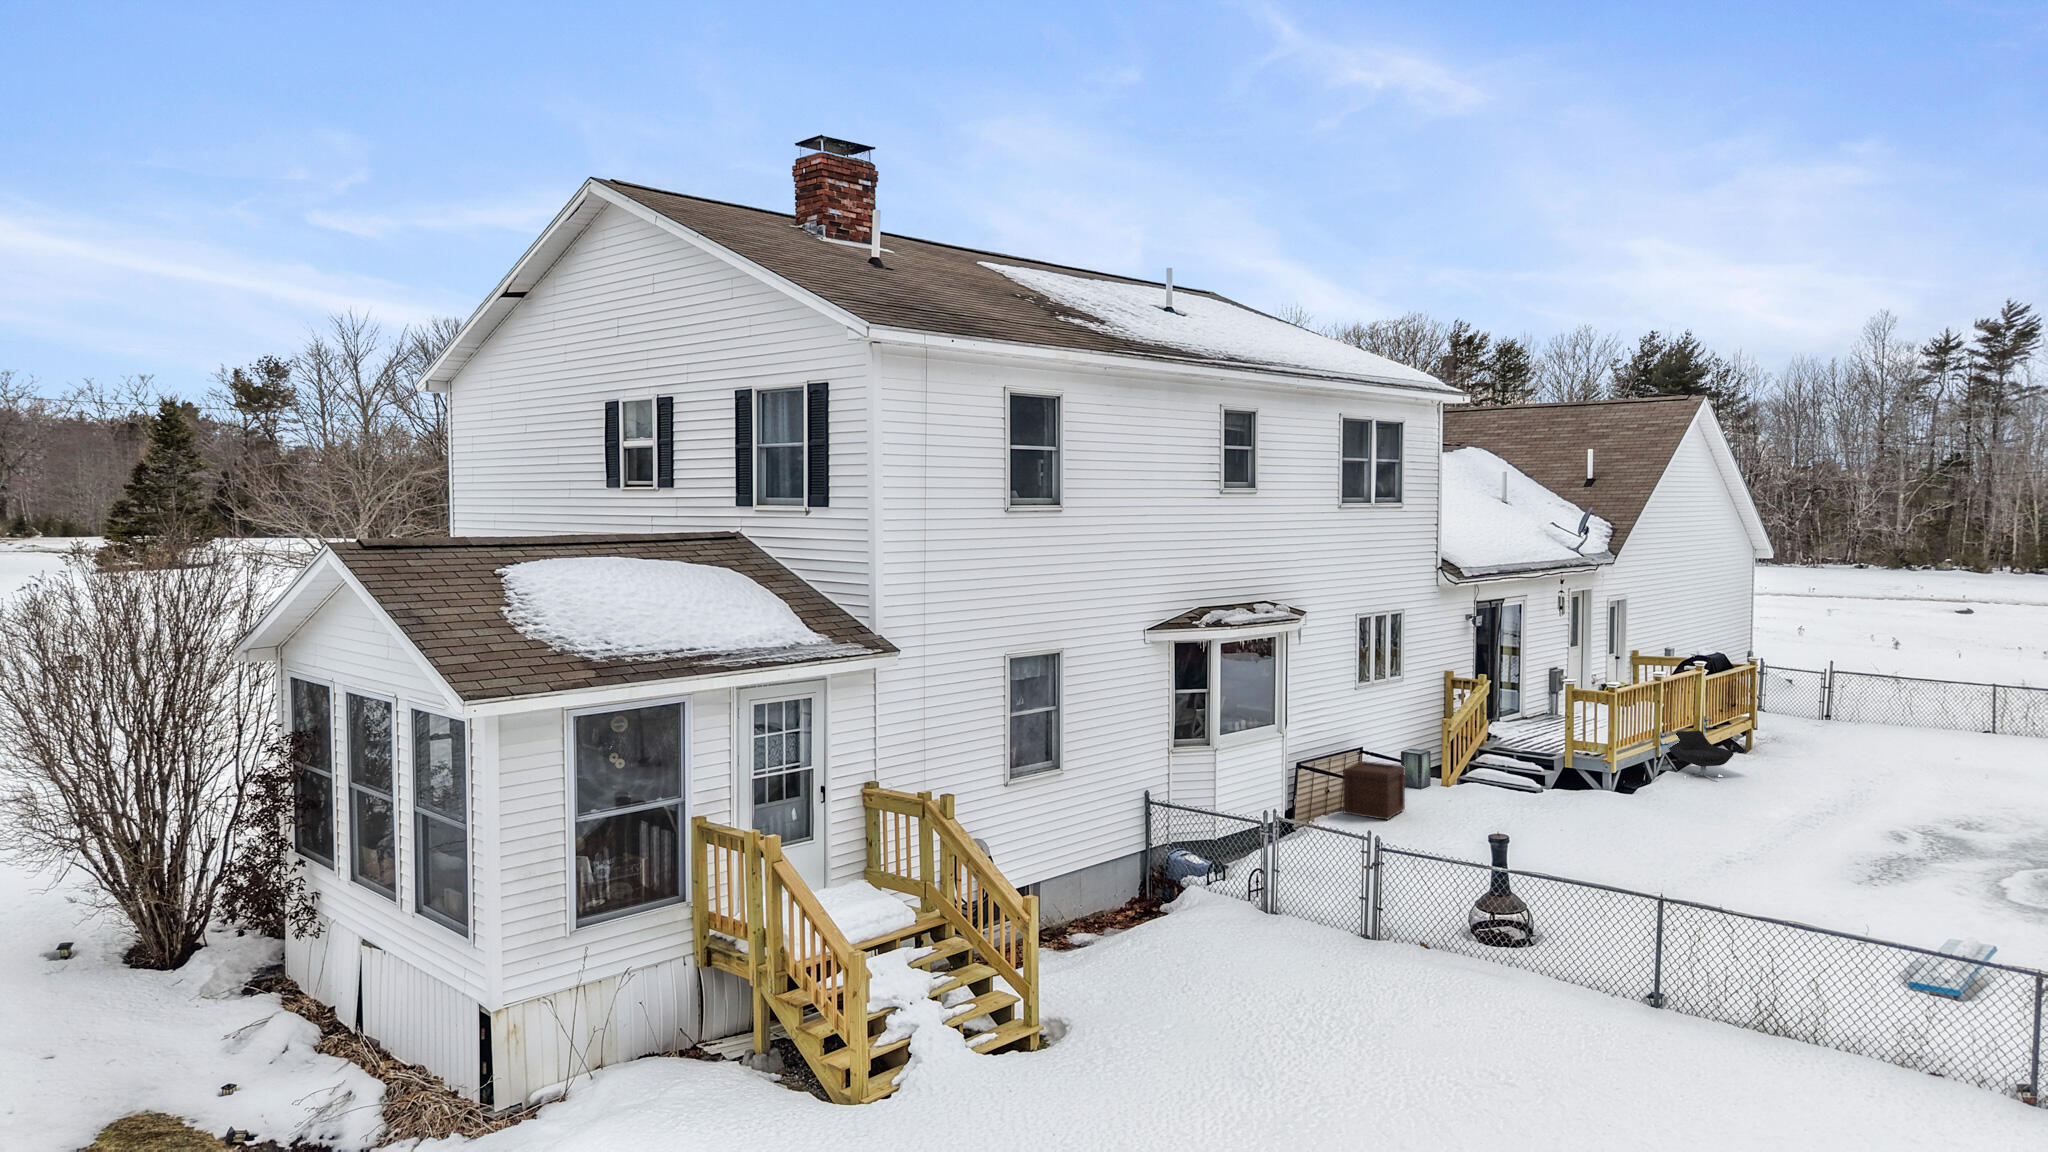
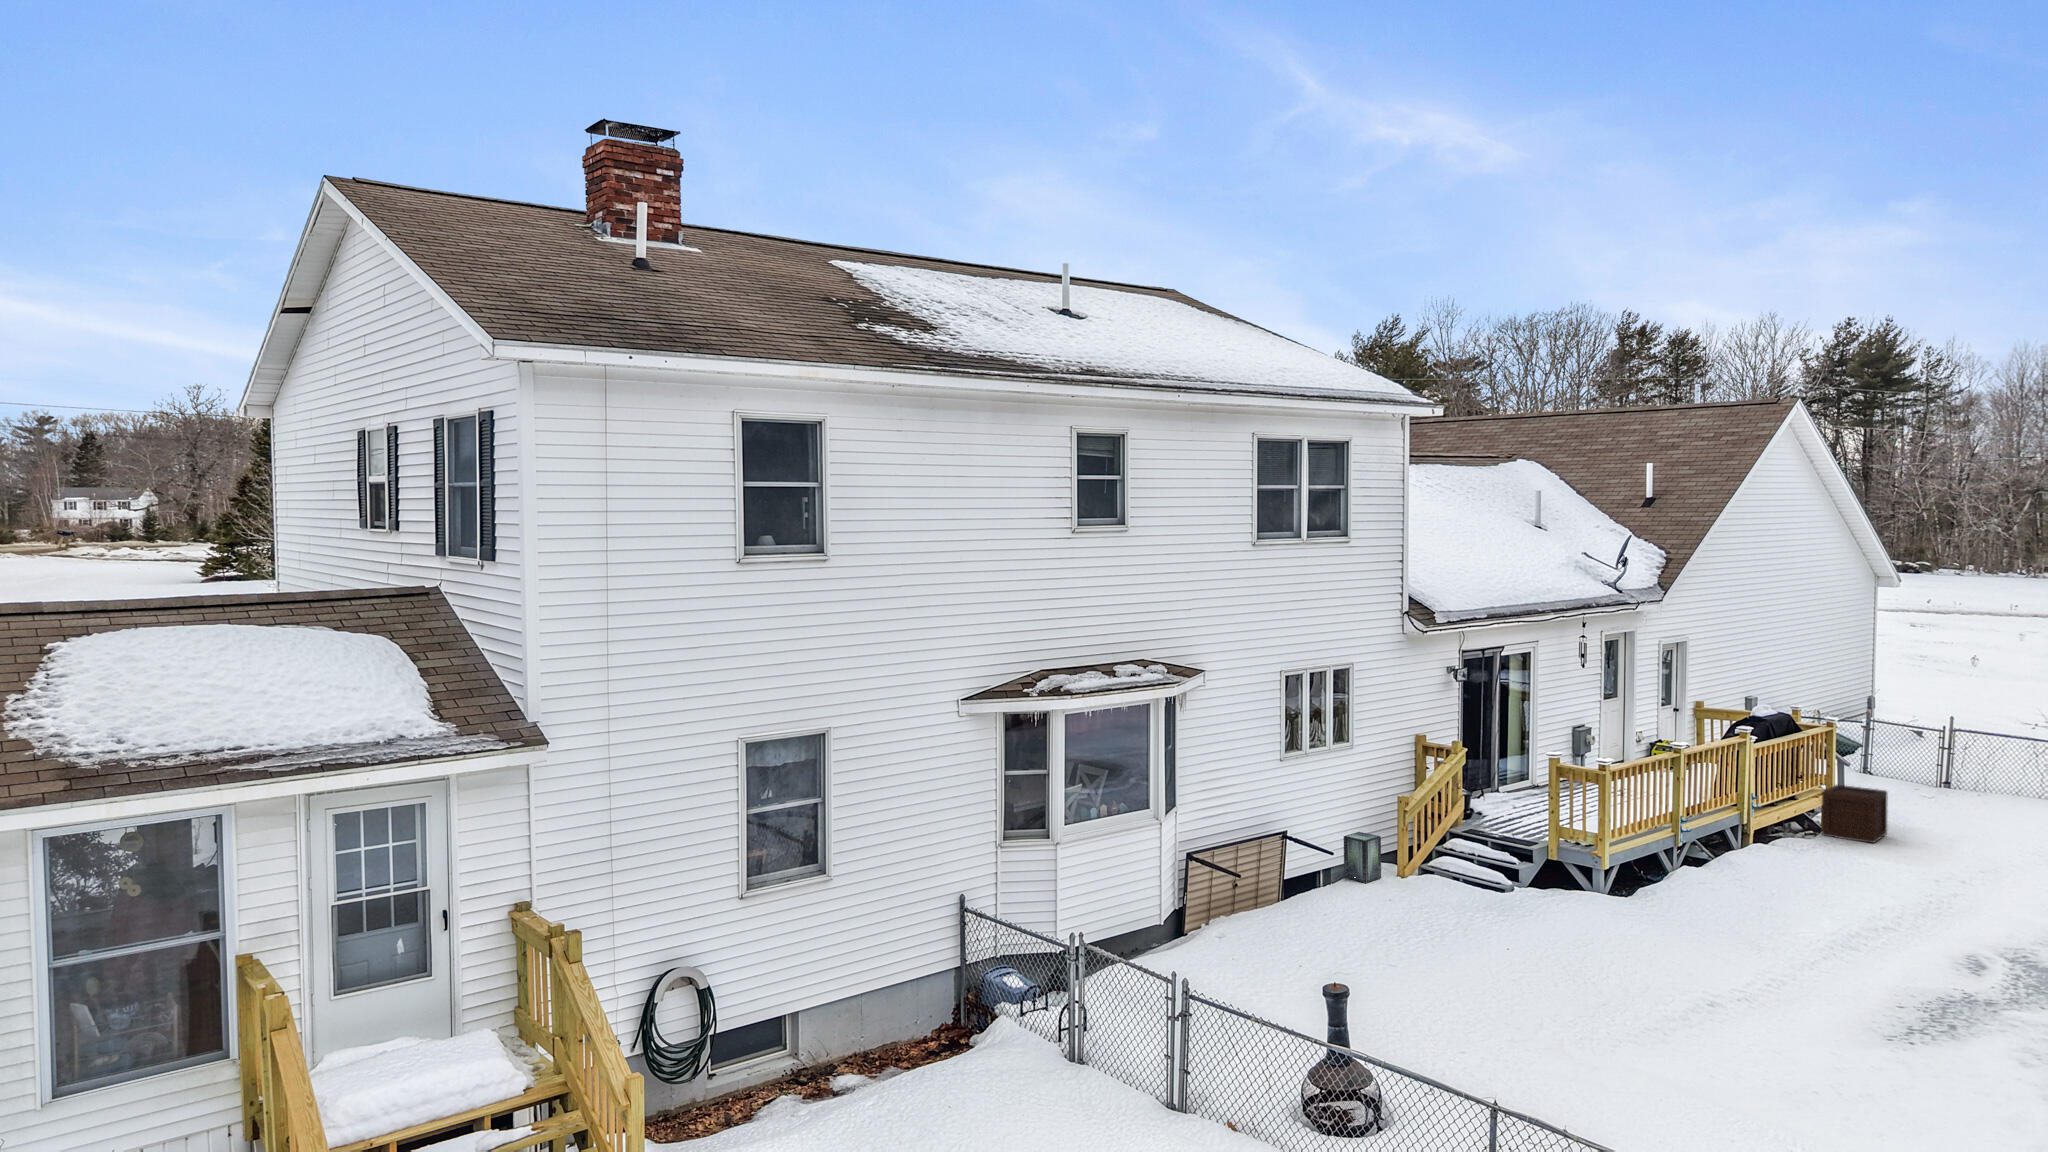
lounge chair: present [1669,730,1734,781] -> none [1698,815,1779,881]
wooden crate: present [1343,761,1405,820] -> present [1822,785,1888,843]

